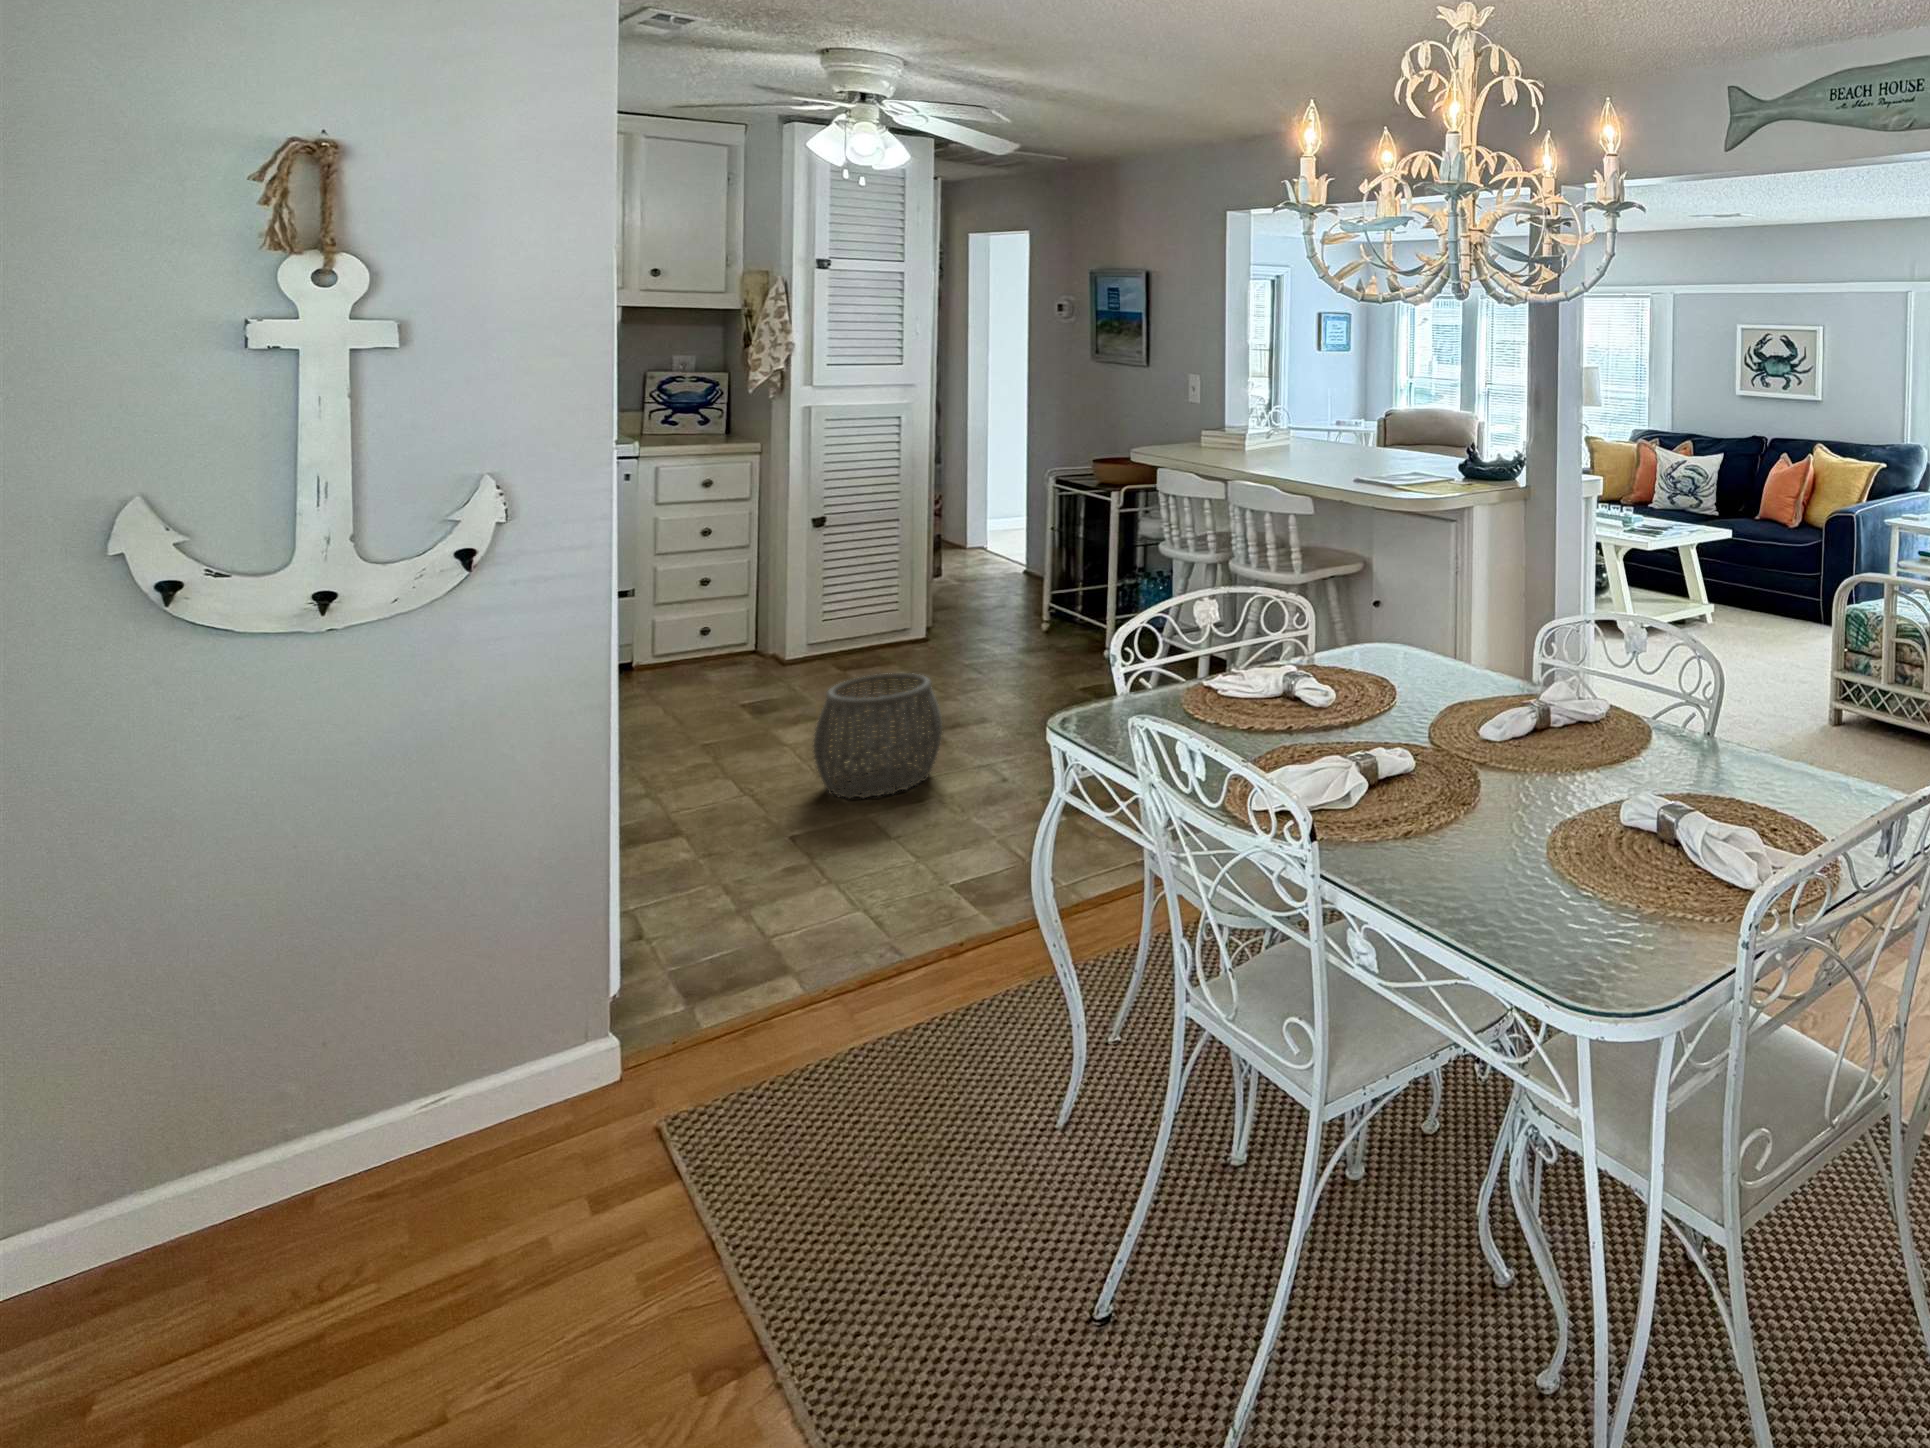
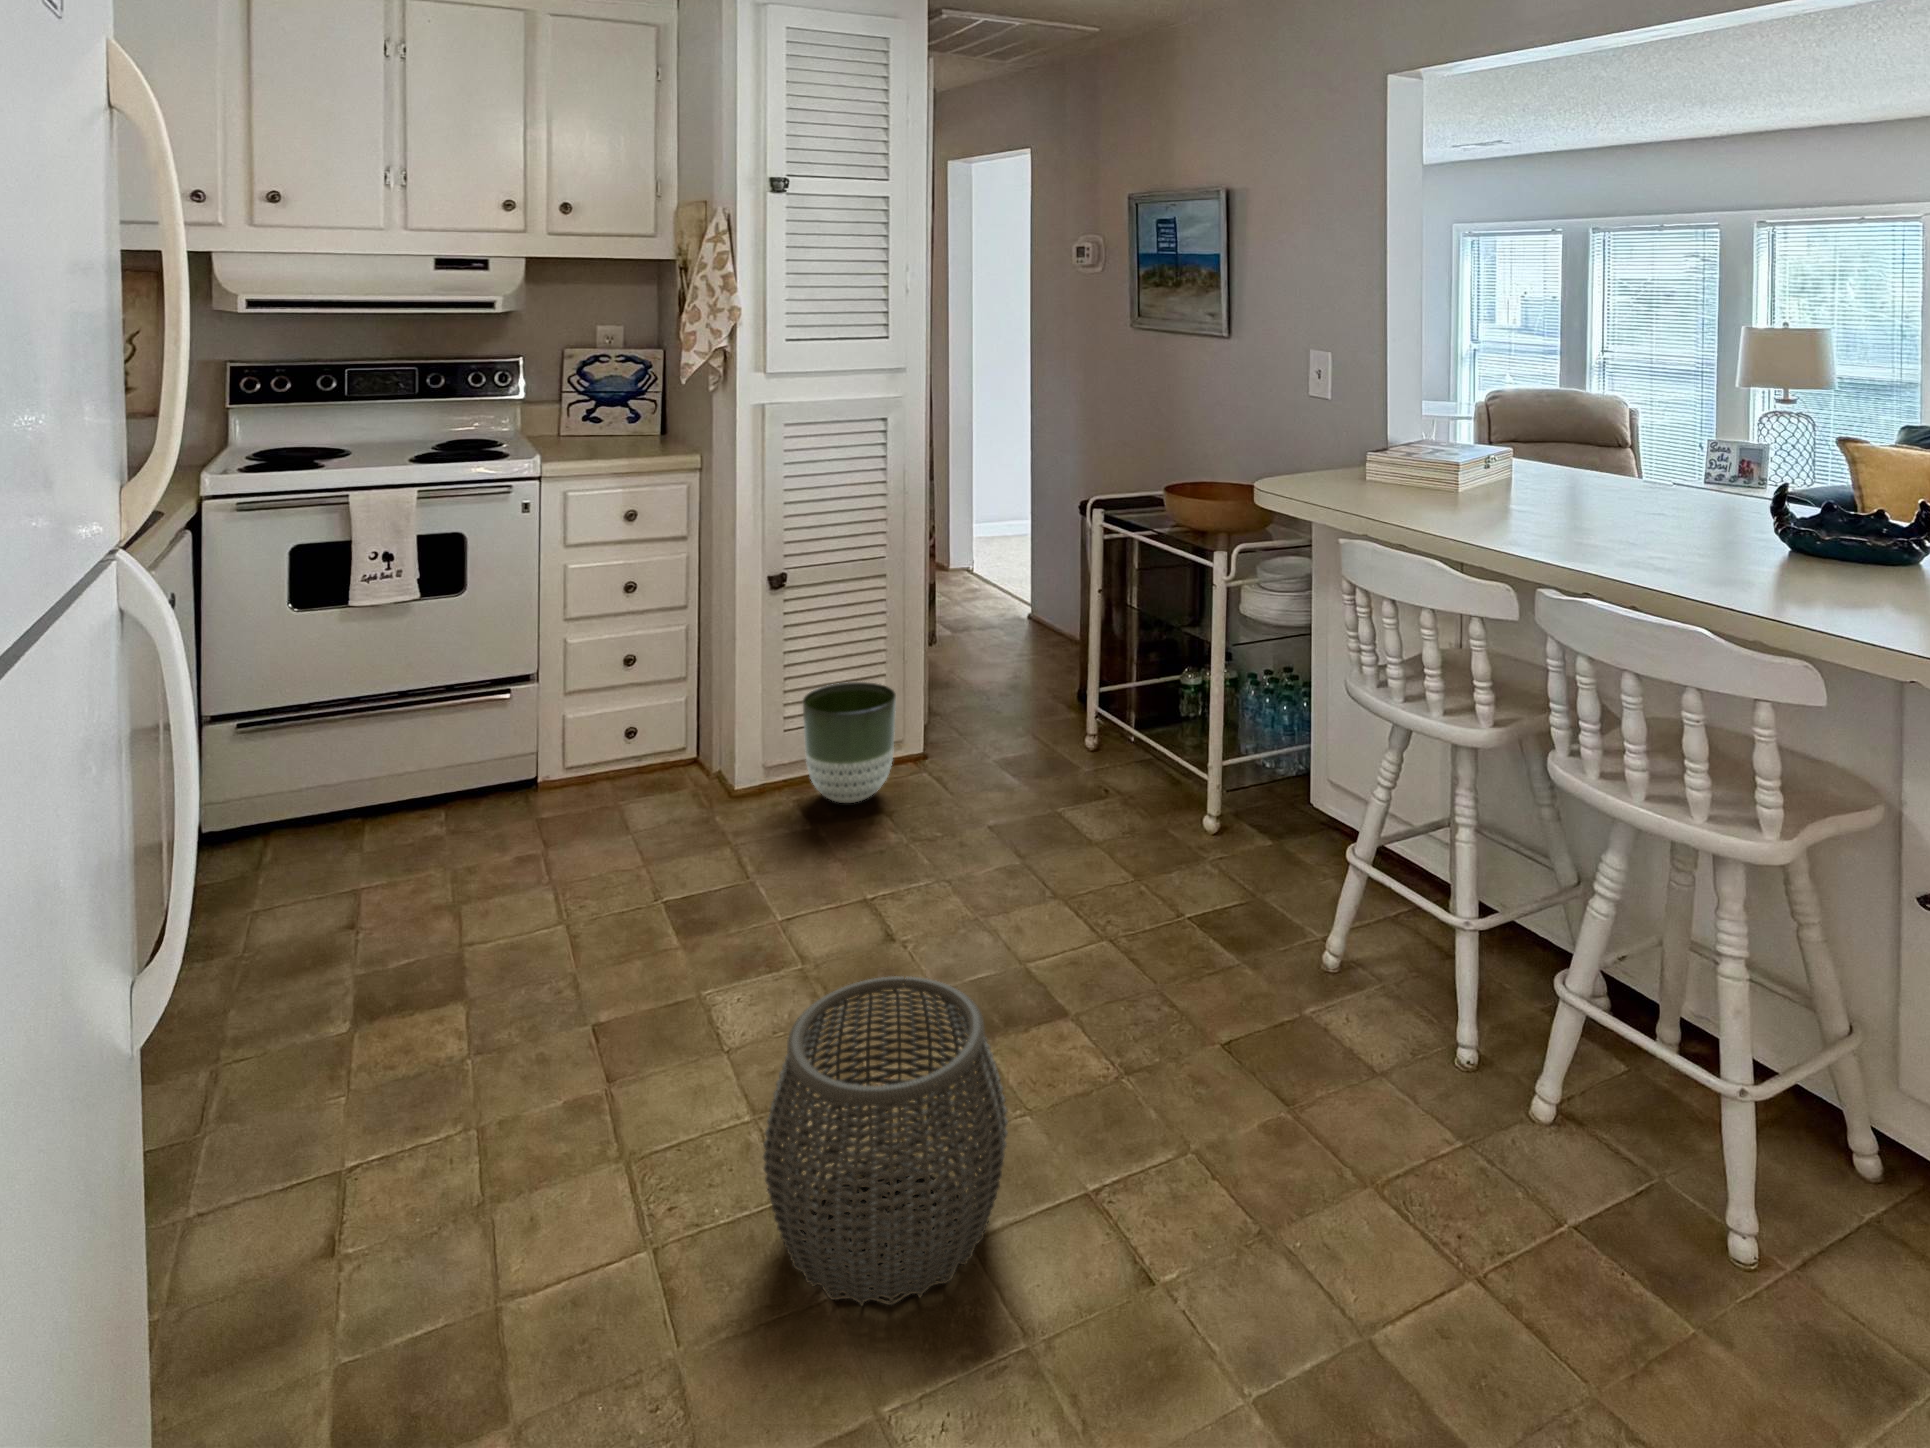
planter: none [837,588,904,660] -> present [803,682,896,803]

